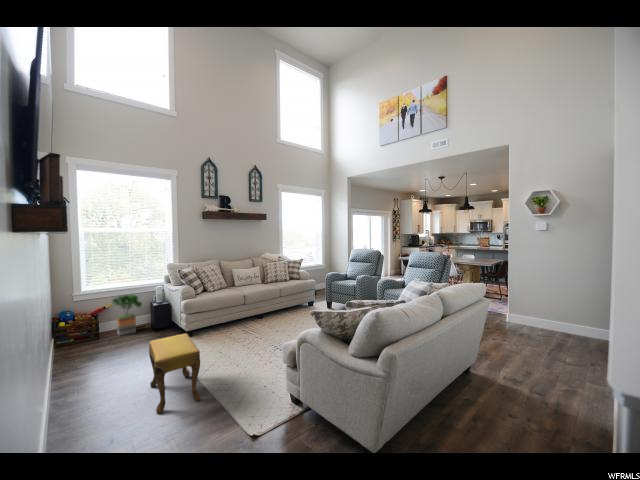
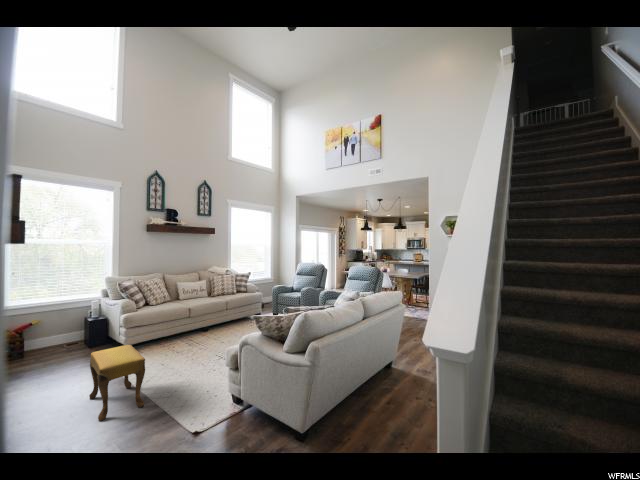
potted tree: present [112,295,142,336] -> none [39,309,76,354]

